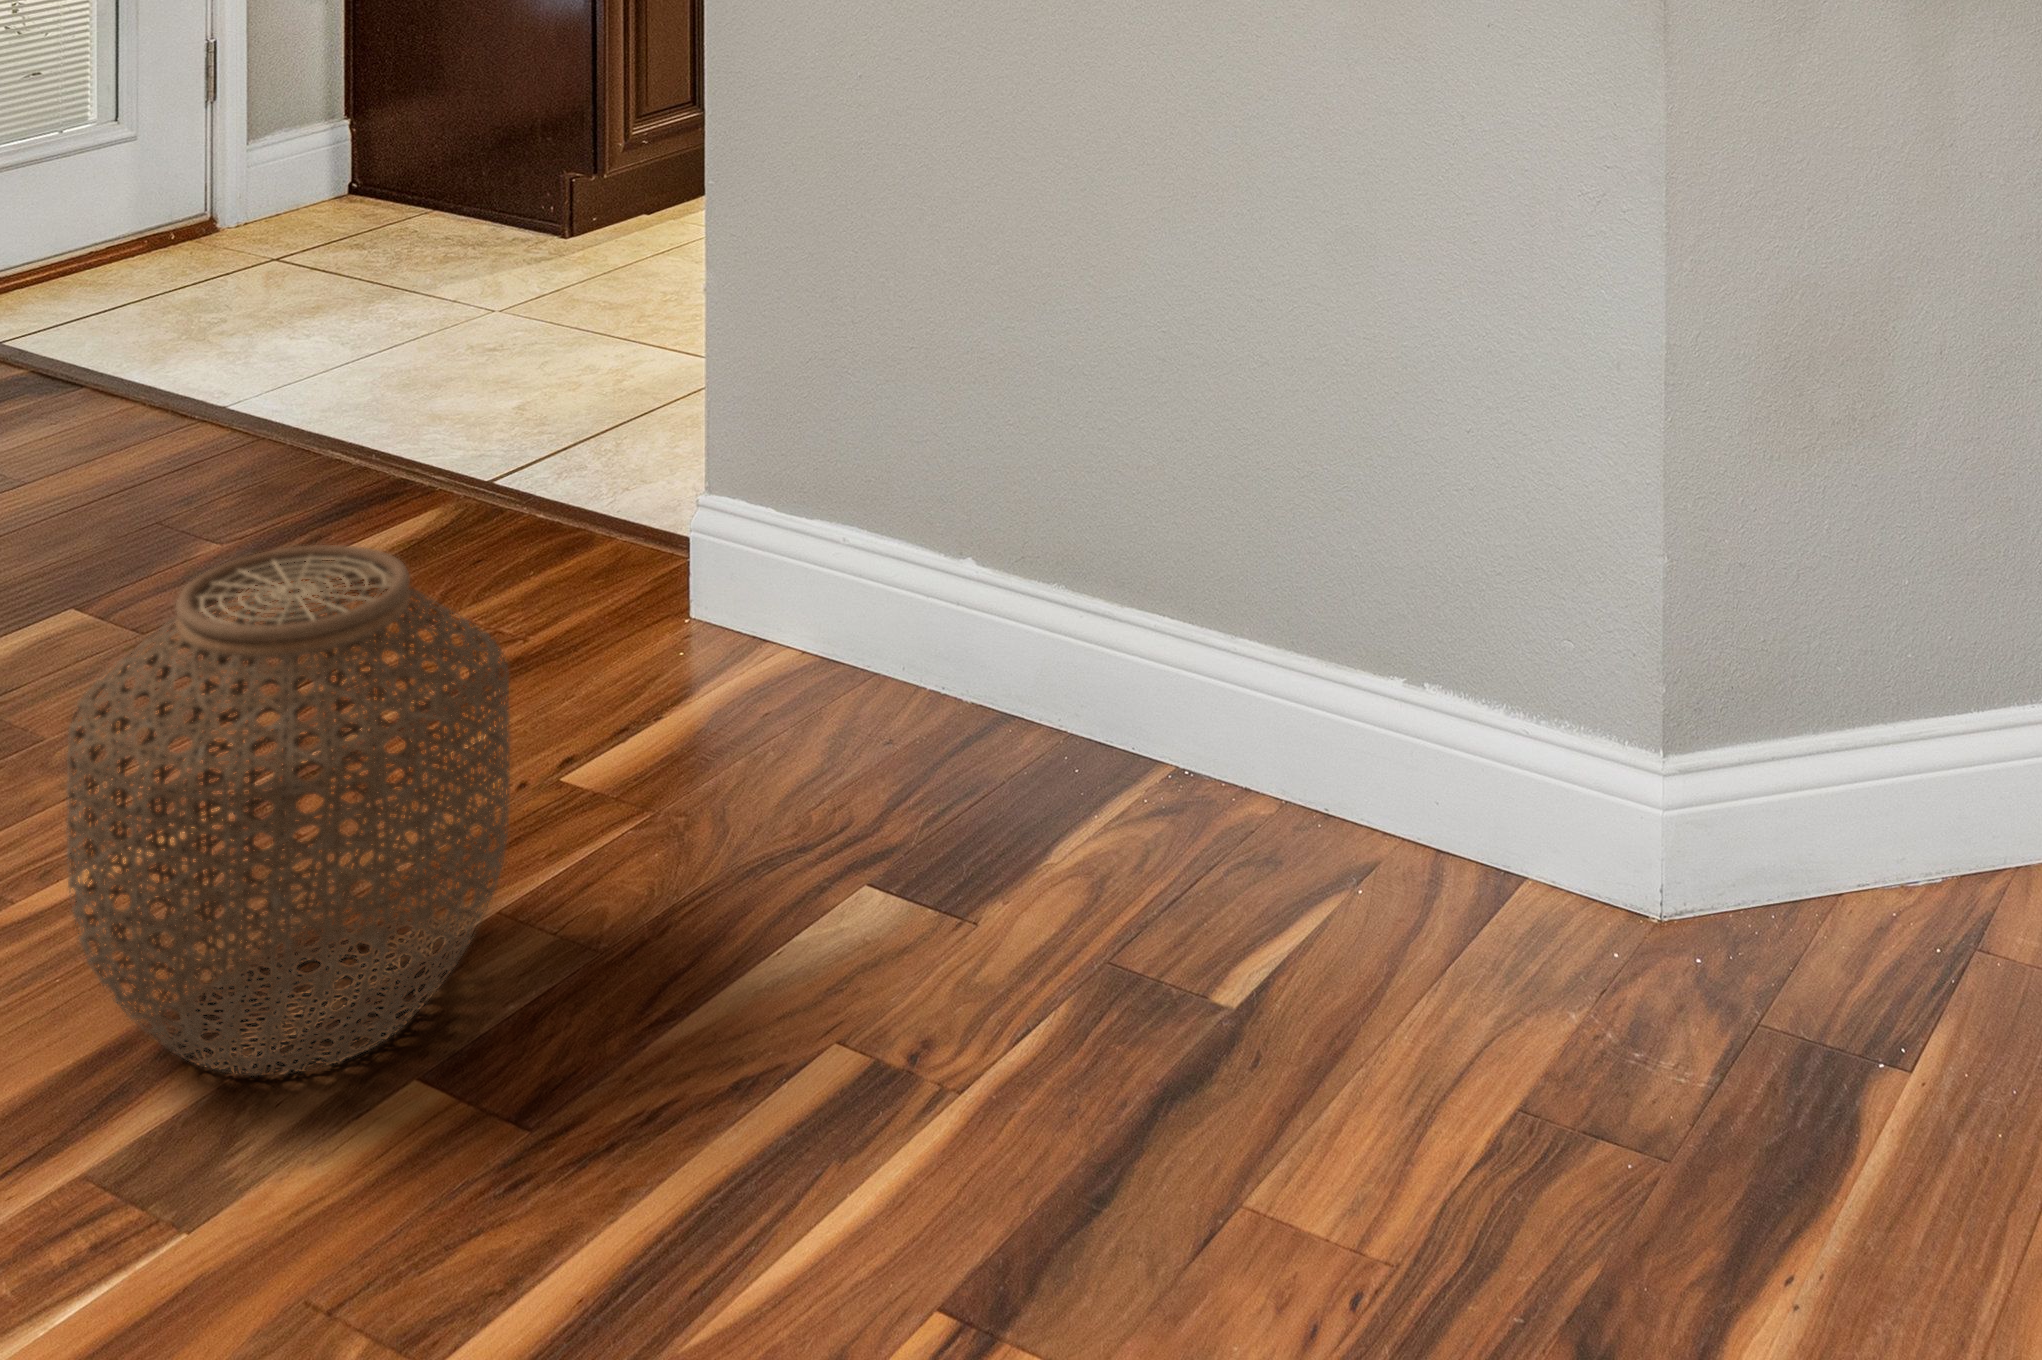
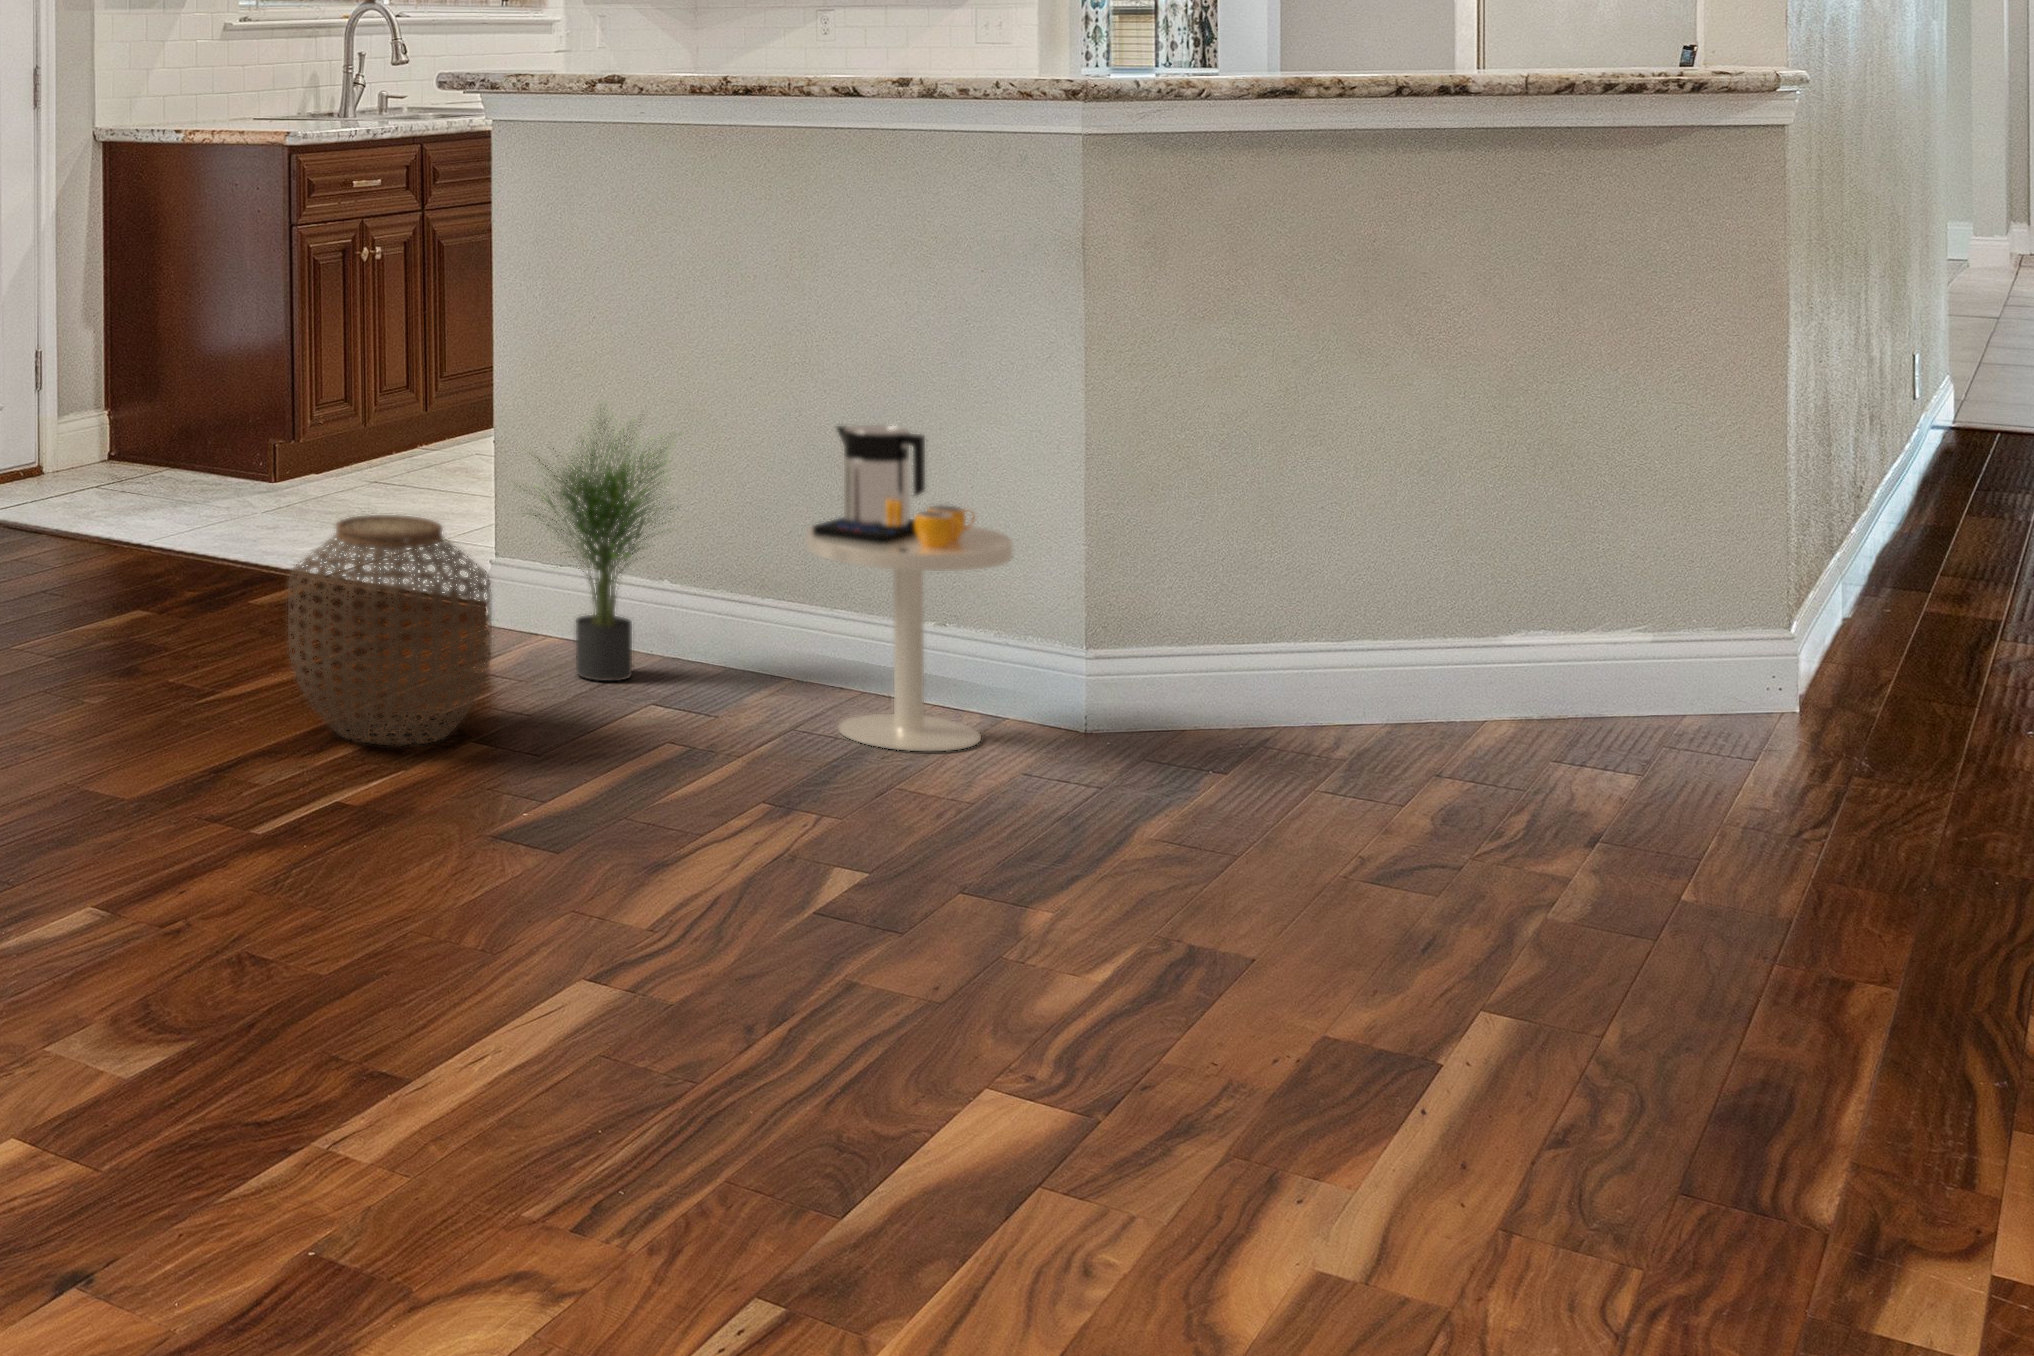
potted plant: none [673,236,992,781] -> present [526,403,682,681]
side table: none [1149,326,1534,1017] -> present [806,425,1013,751]

